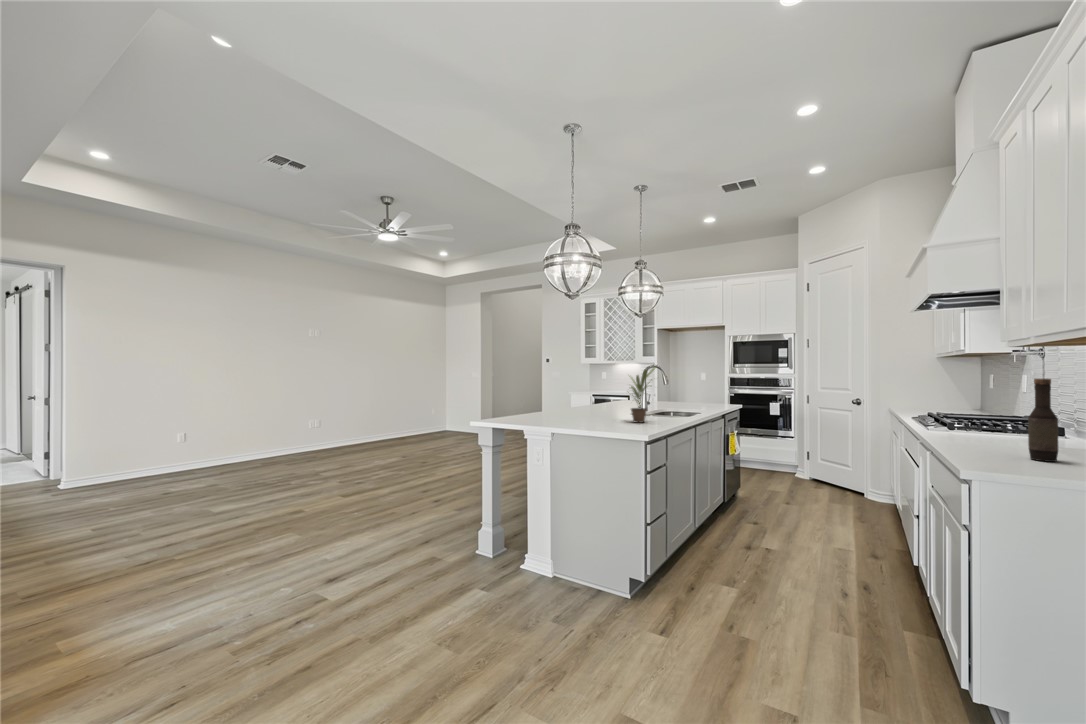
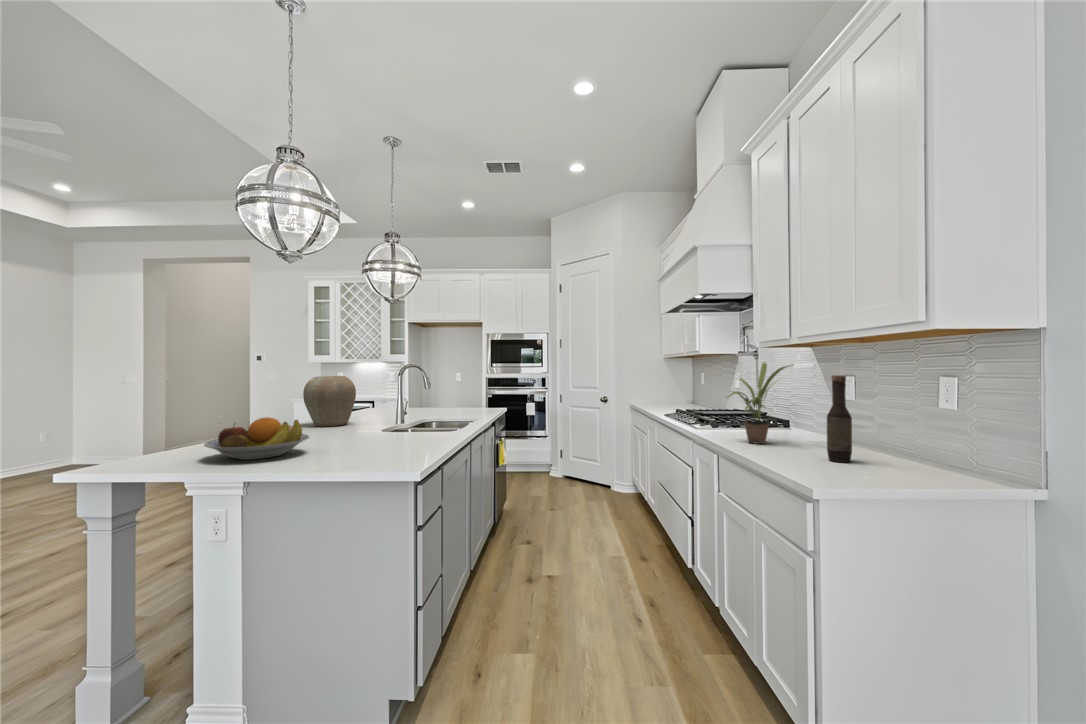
potted plant: present [631,368,655,423] -> present [726,362,792,444]
vase: none [580,374,614,409] -> present [303,376,356,427]
fruit bowl: none [530,398,585,423] -> present [204,417,309,460]

